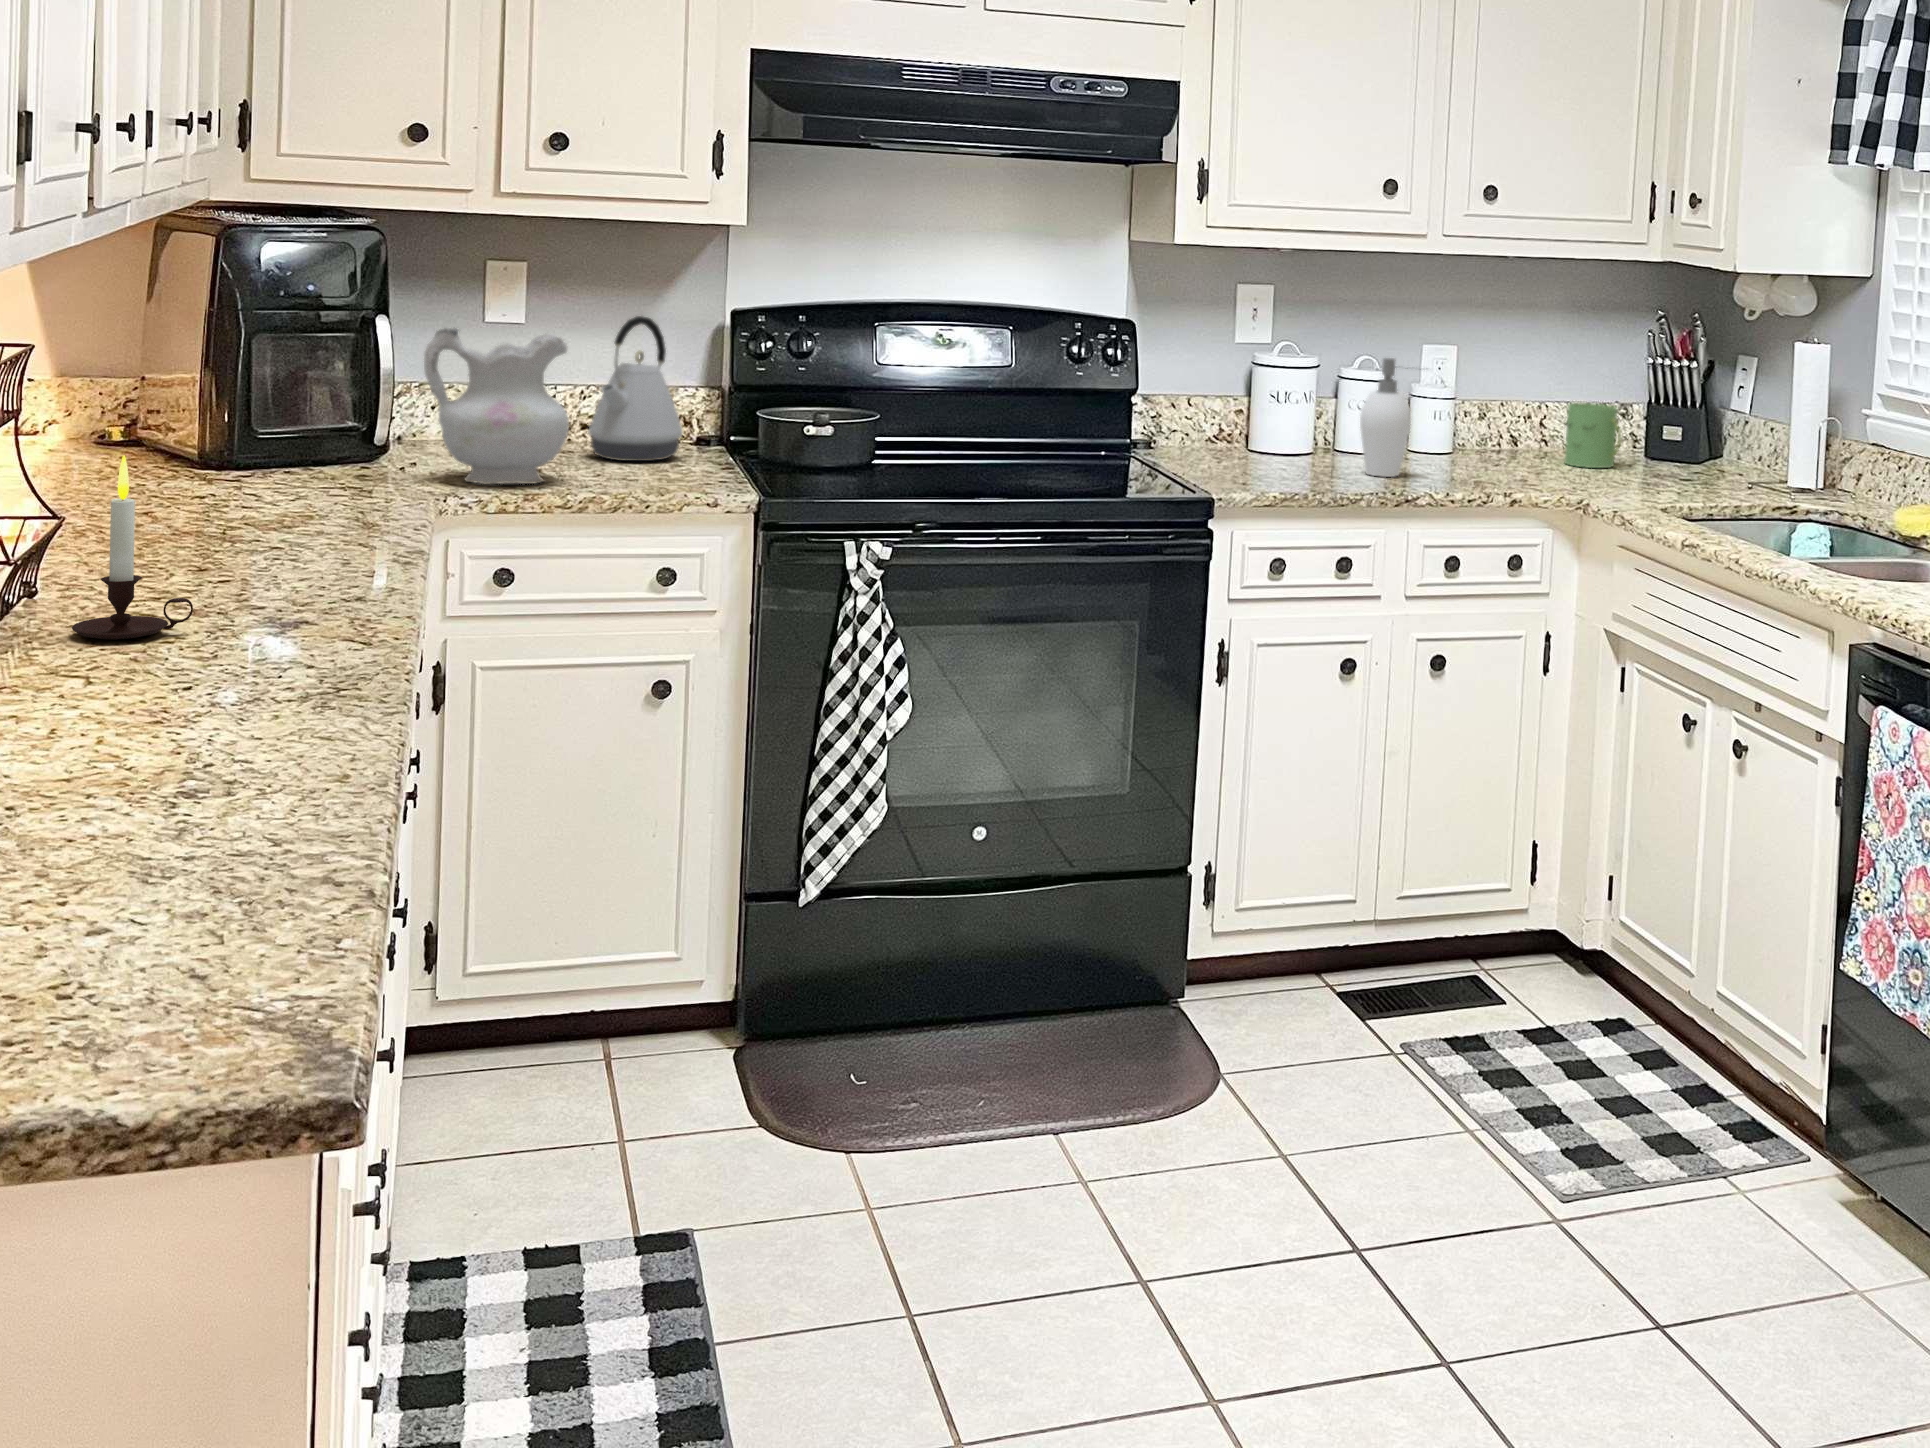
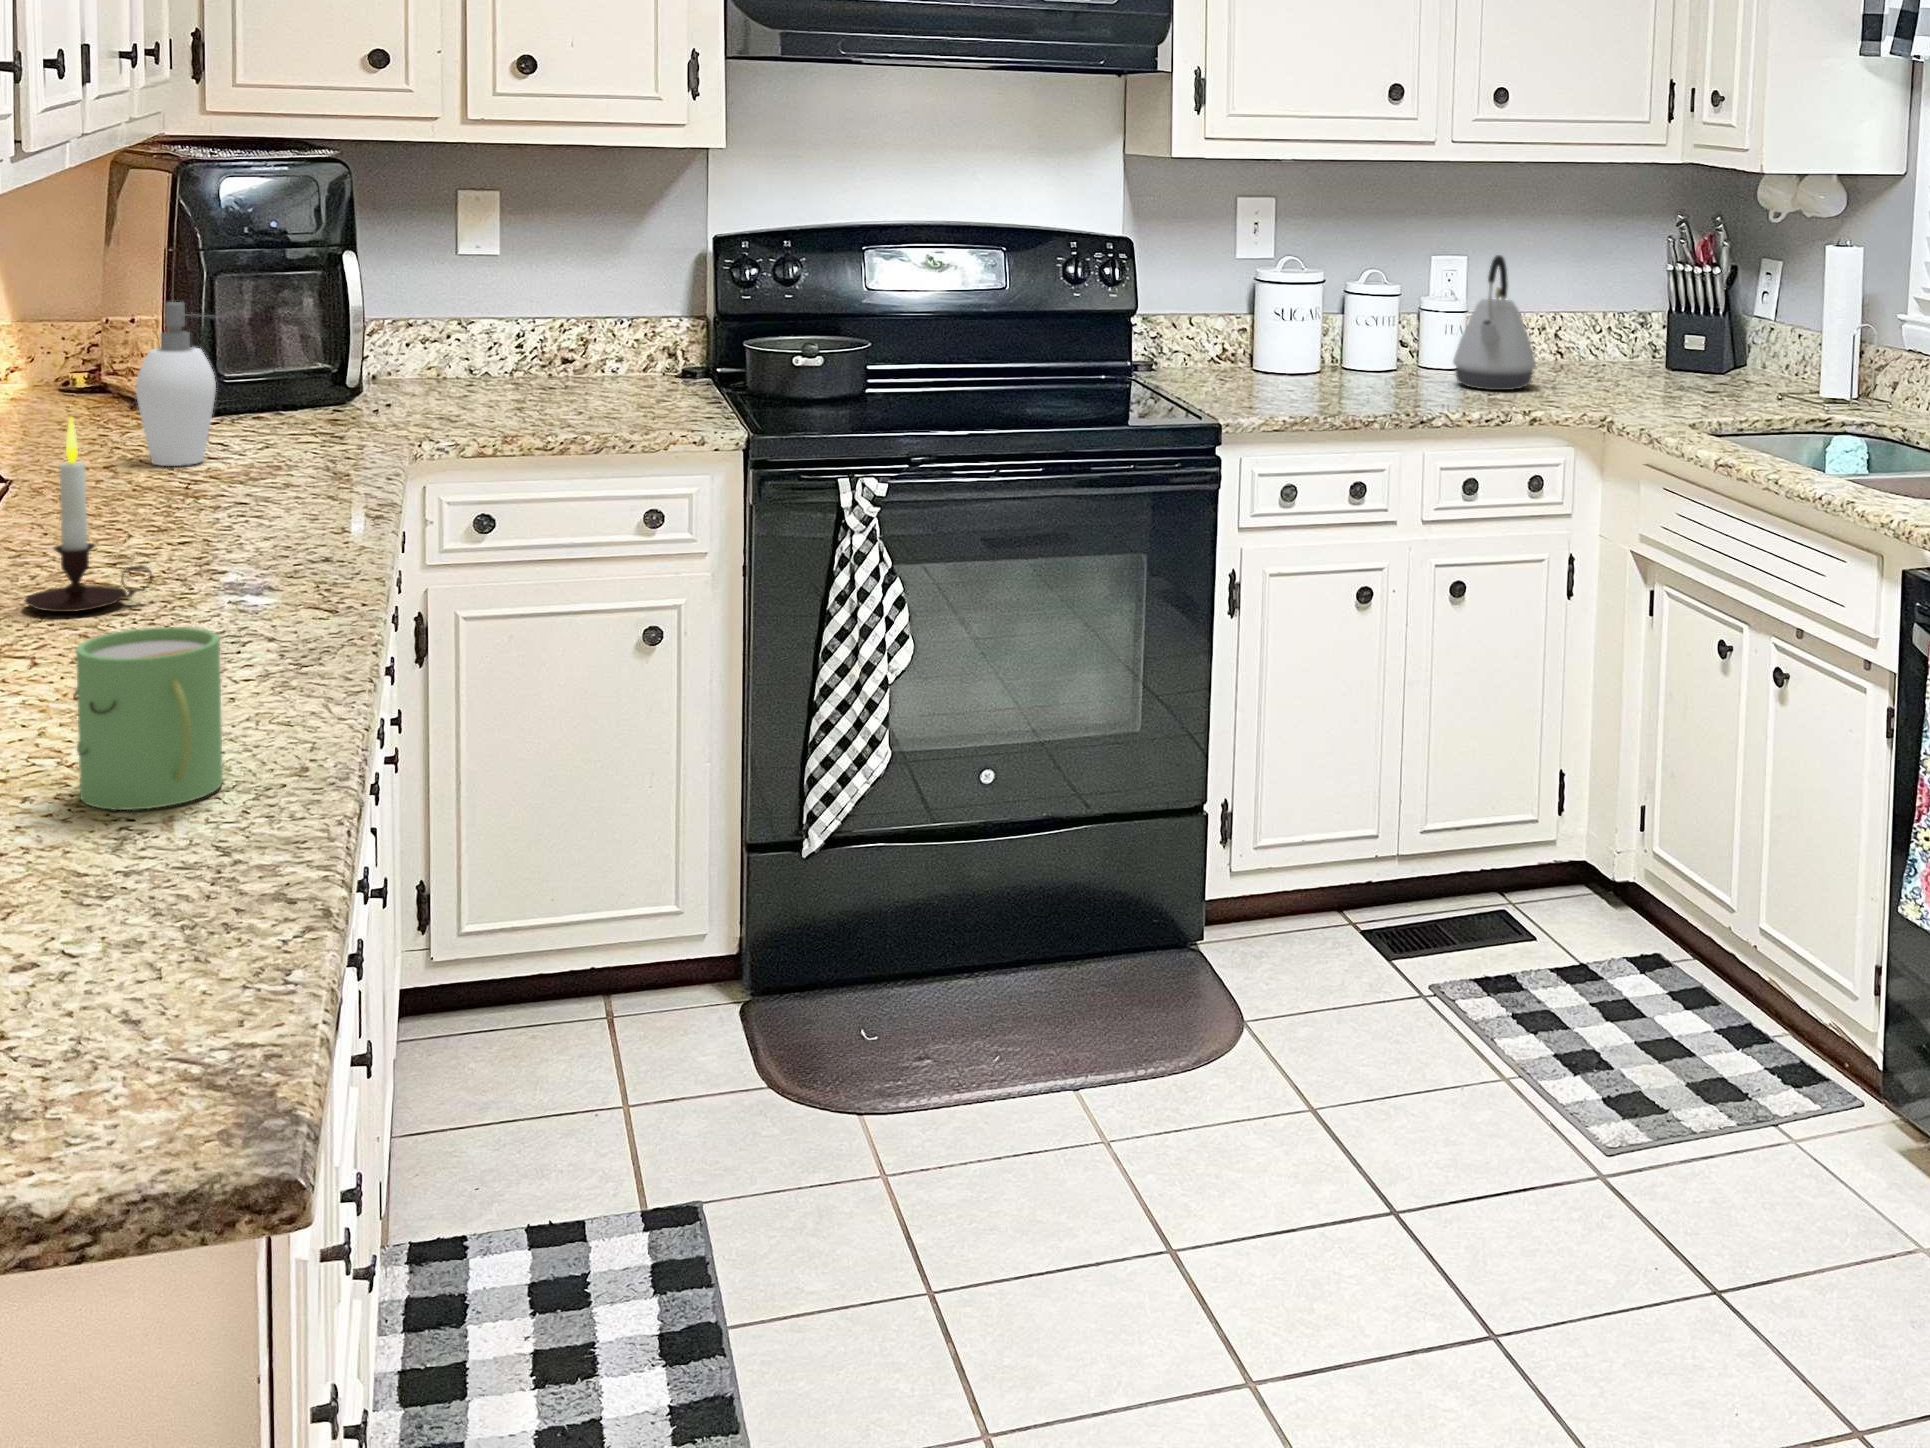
kettle: present [588,316,683,461] -> present [1453,255,1536,390]
ceramic pitcher: present [424,328,569,484] -> none [399,266,552,428]
soap dispenser: present [1360,358,1421,477] -> present [136,302,216,466]
mug: present [1564,403,1621,468] -> present [73,627,223,810]

